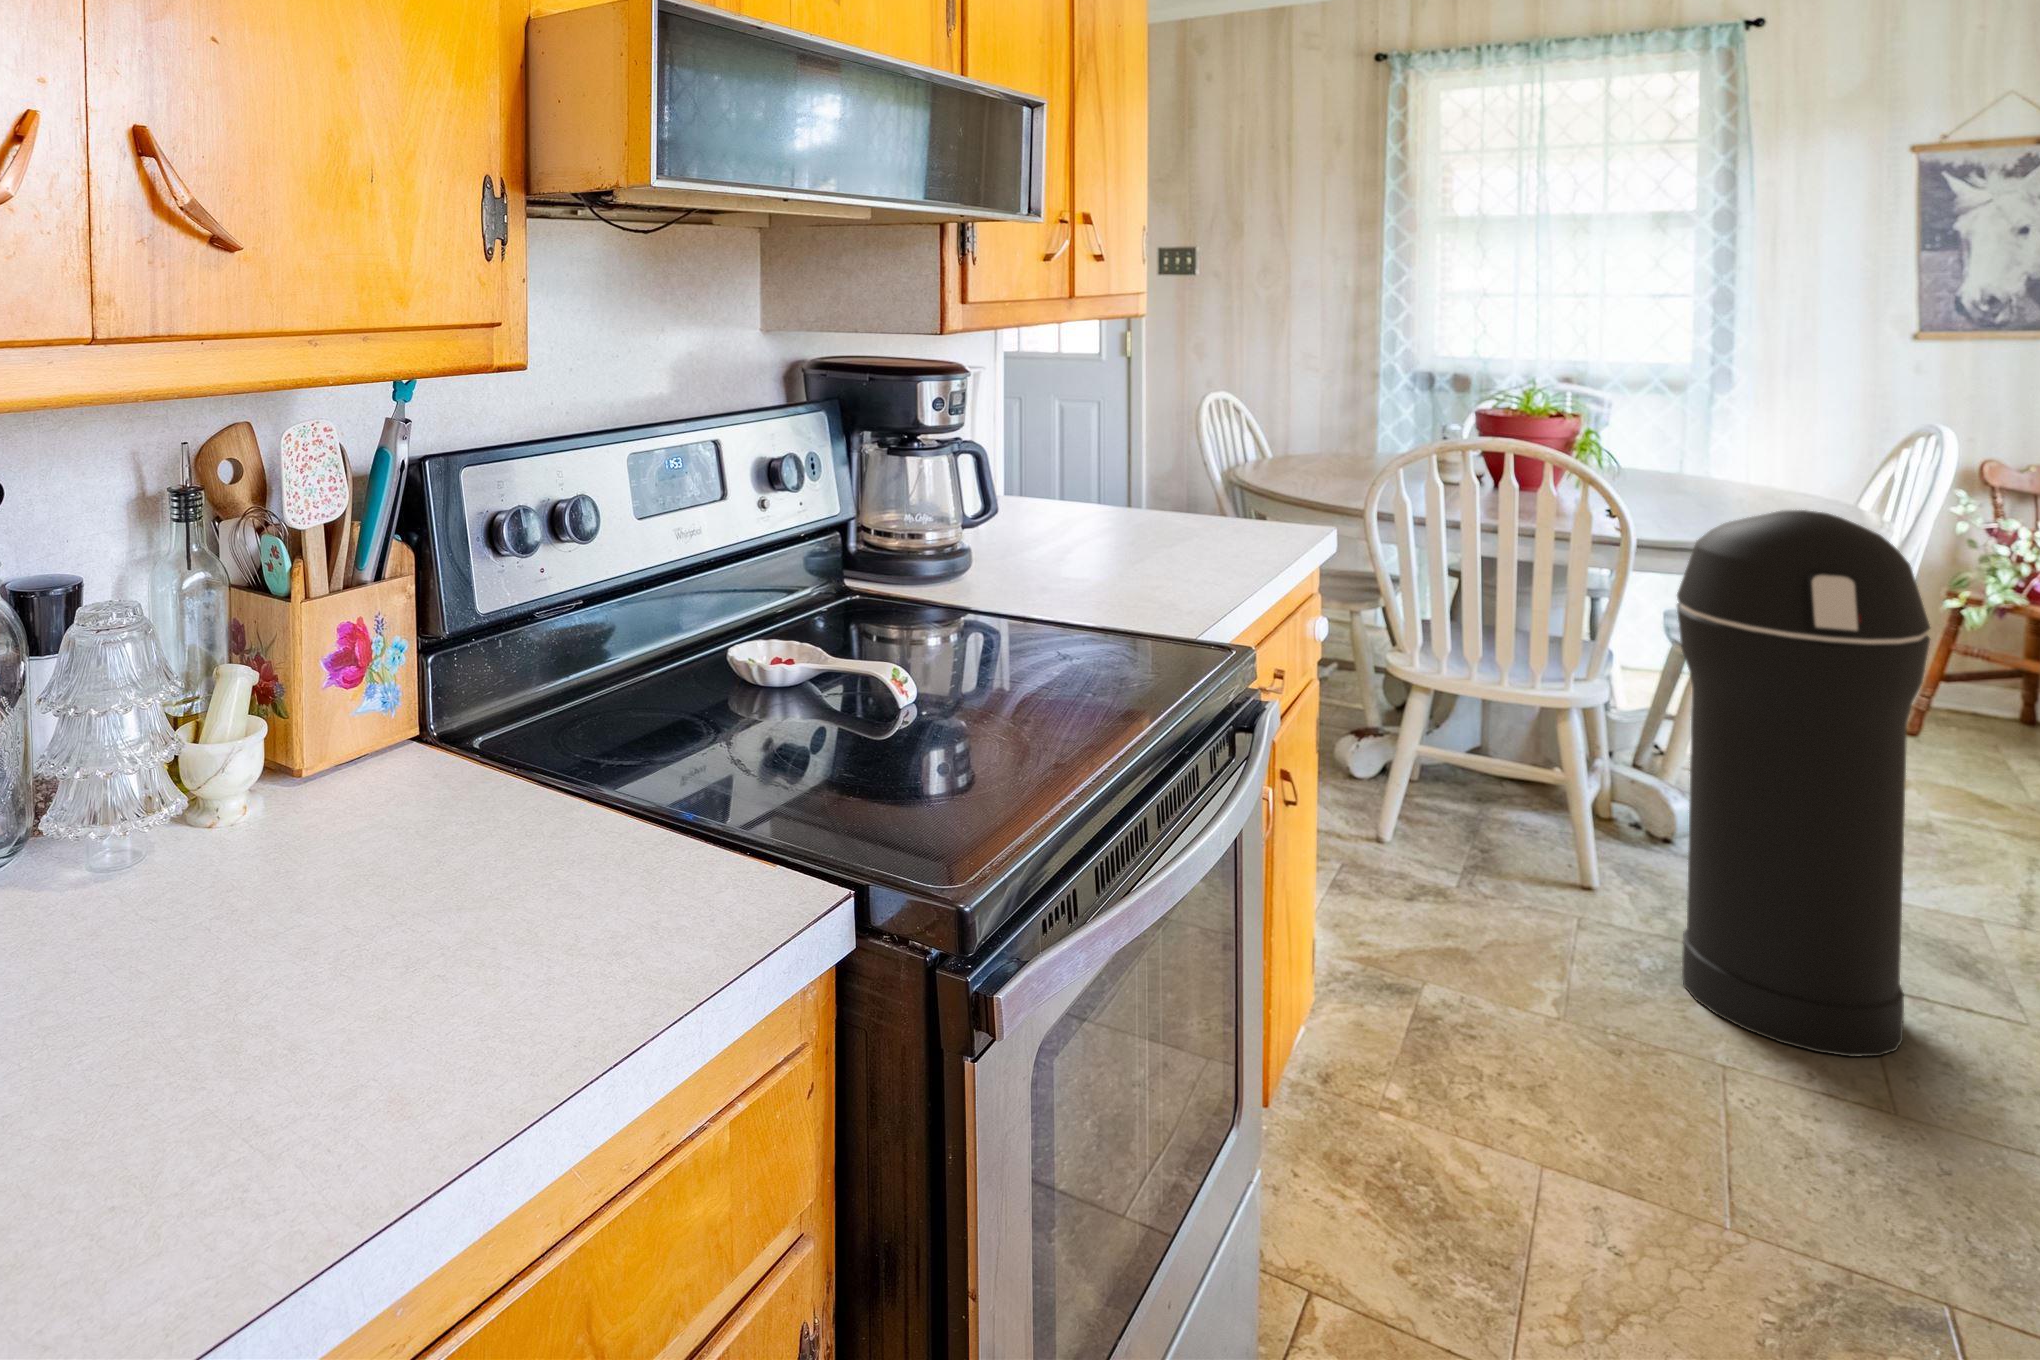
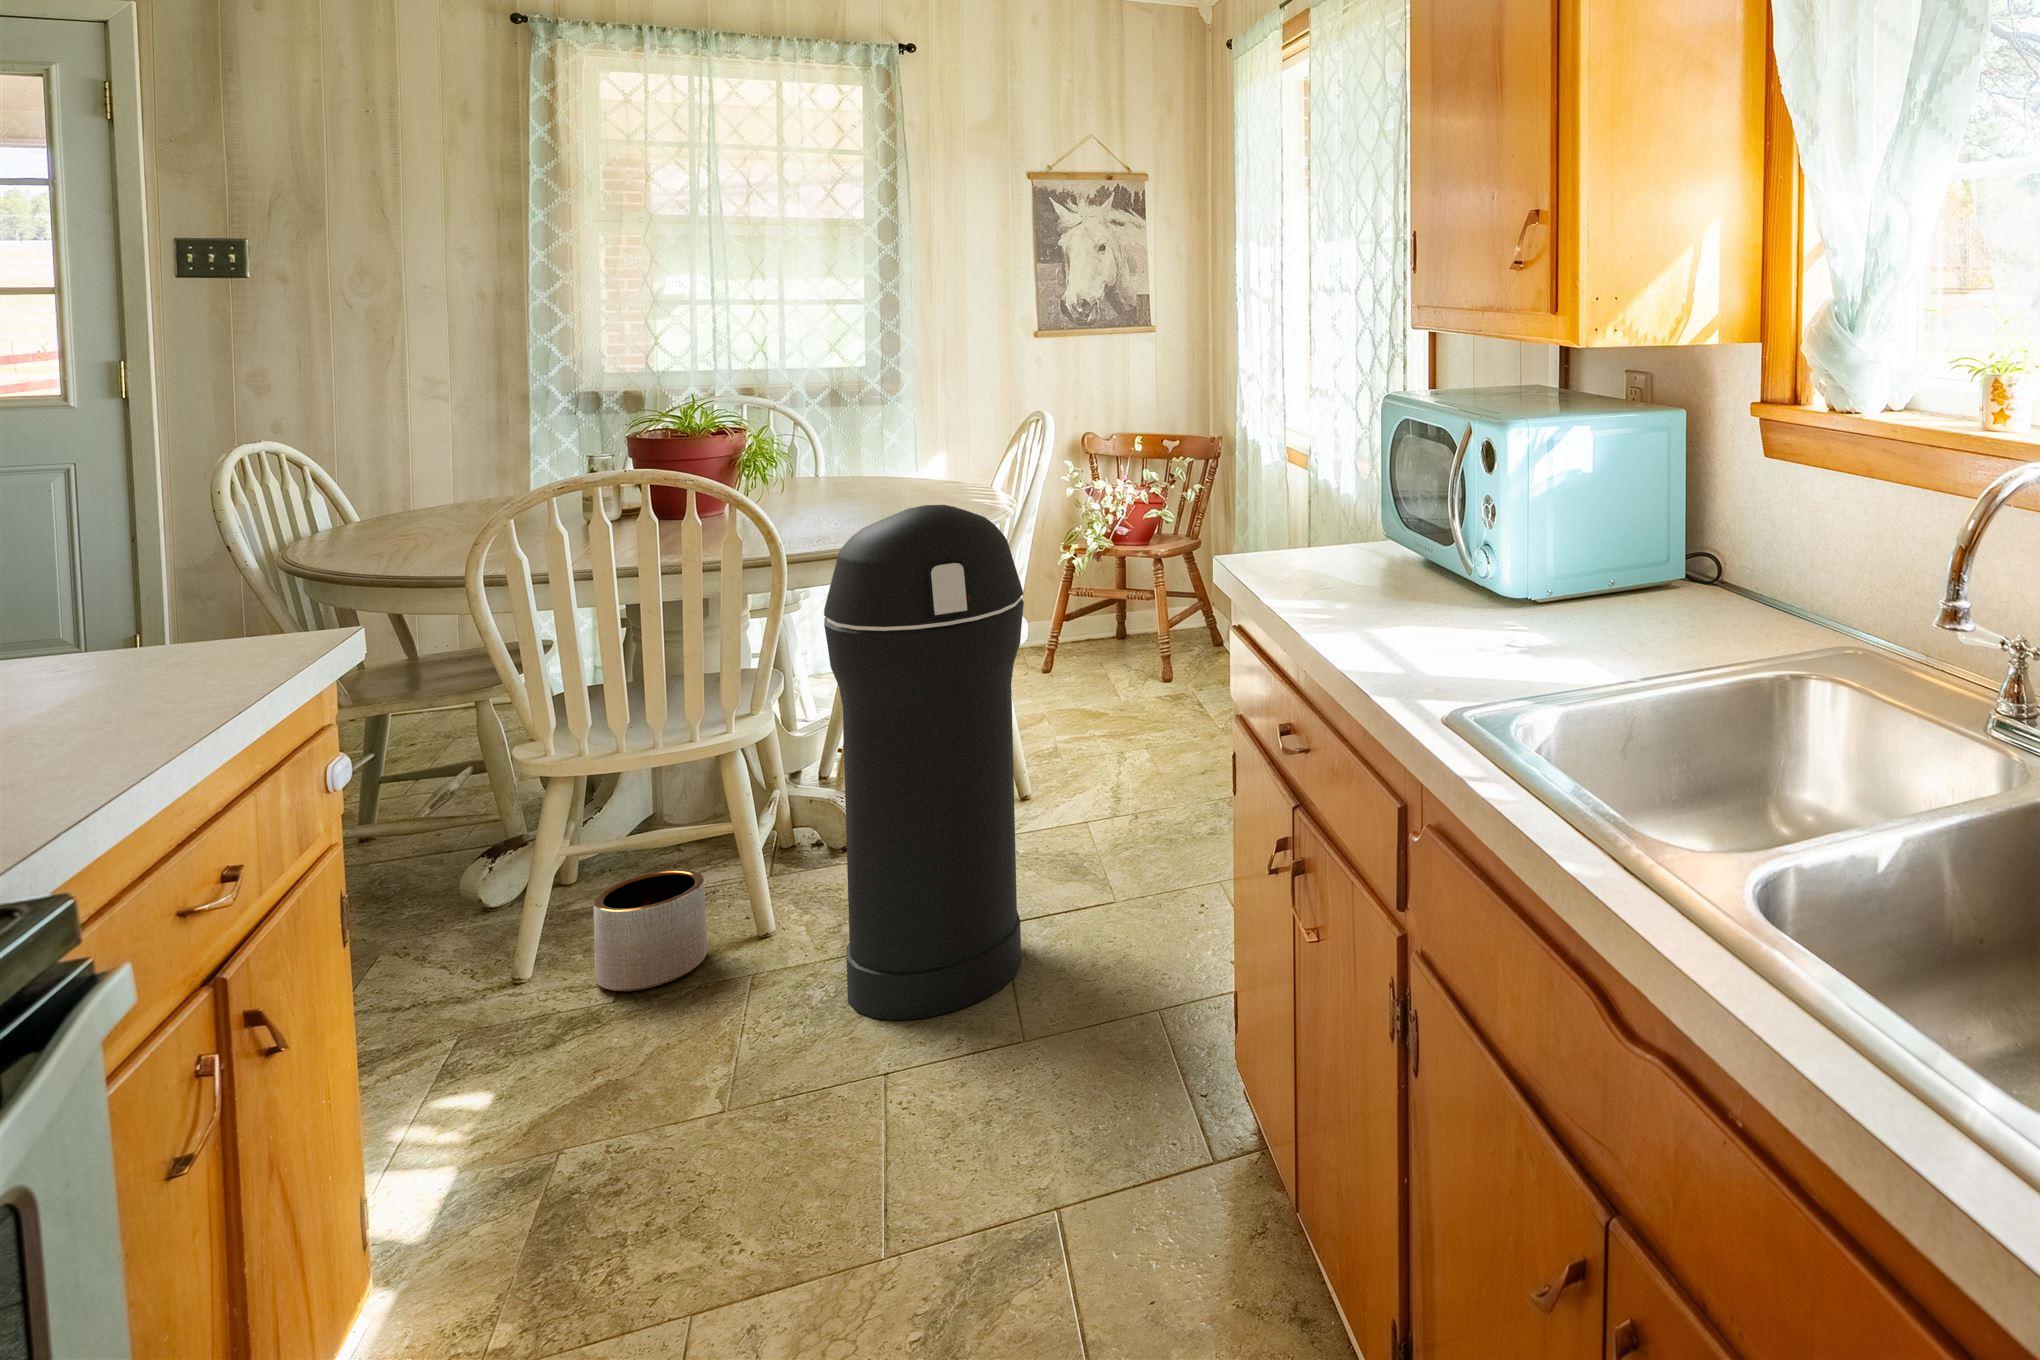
planter: none [1440,788,1535,890] -> present [593,869,707,991]

